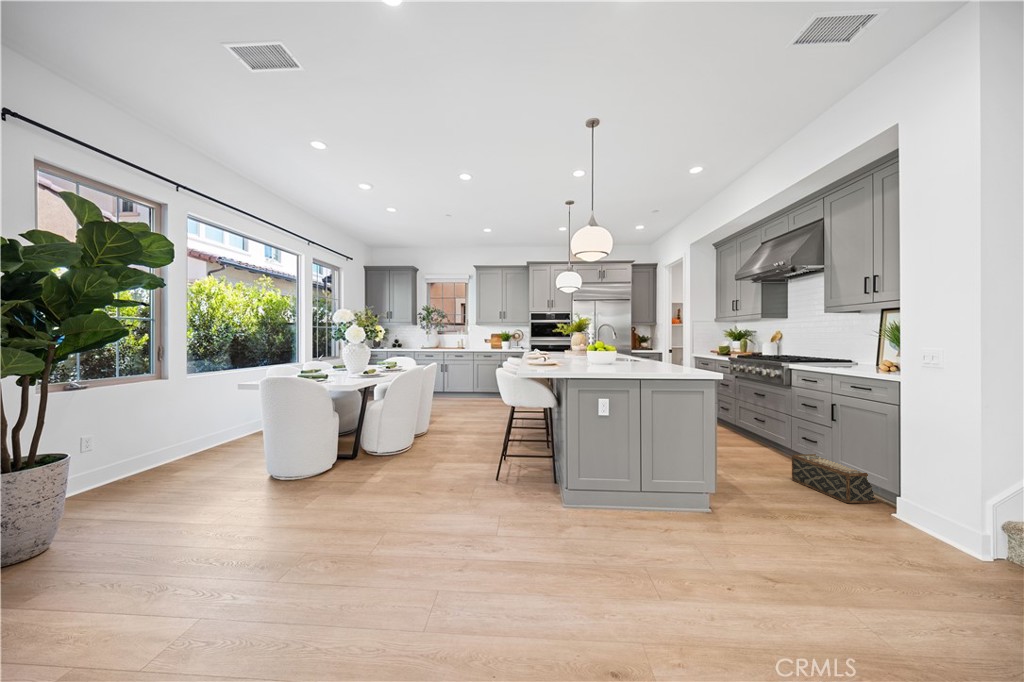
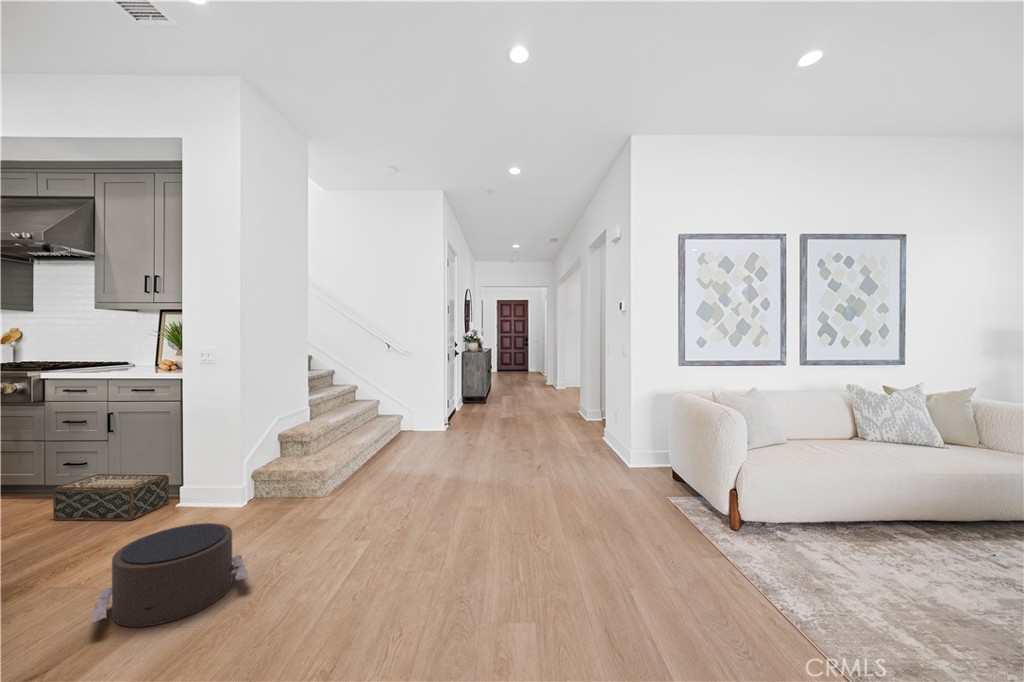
pouf: none [799,516,961,618] -> present [92,523,248,627]

